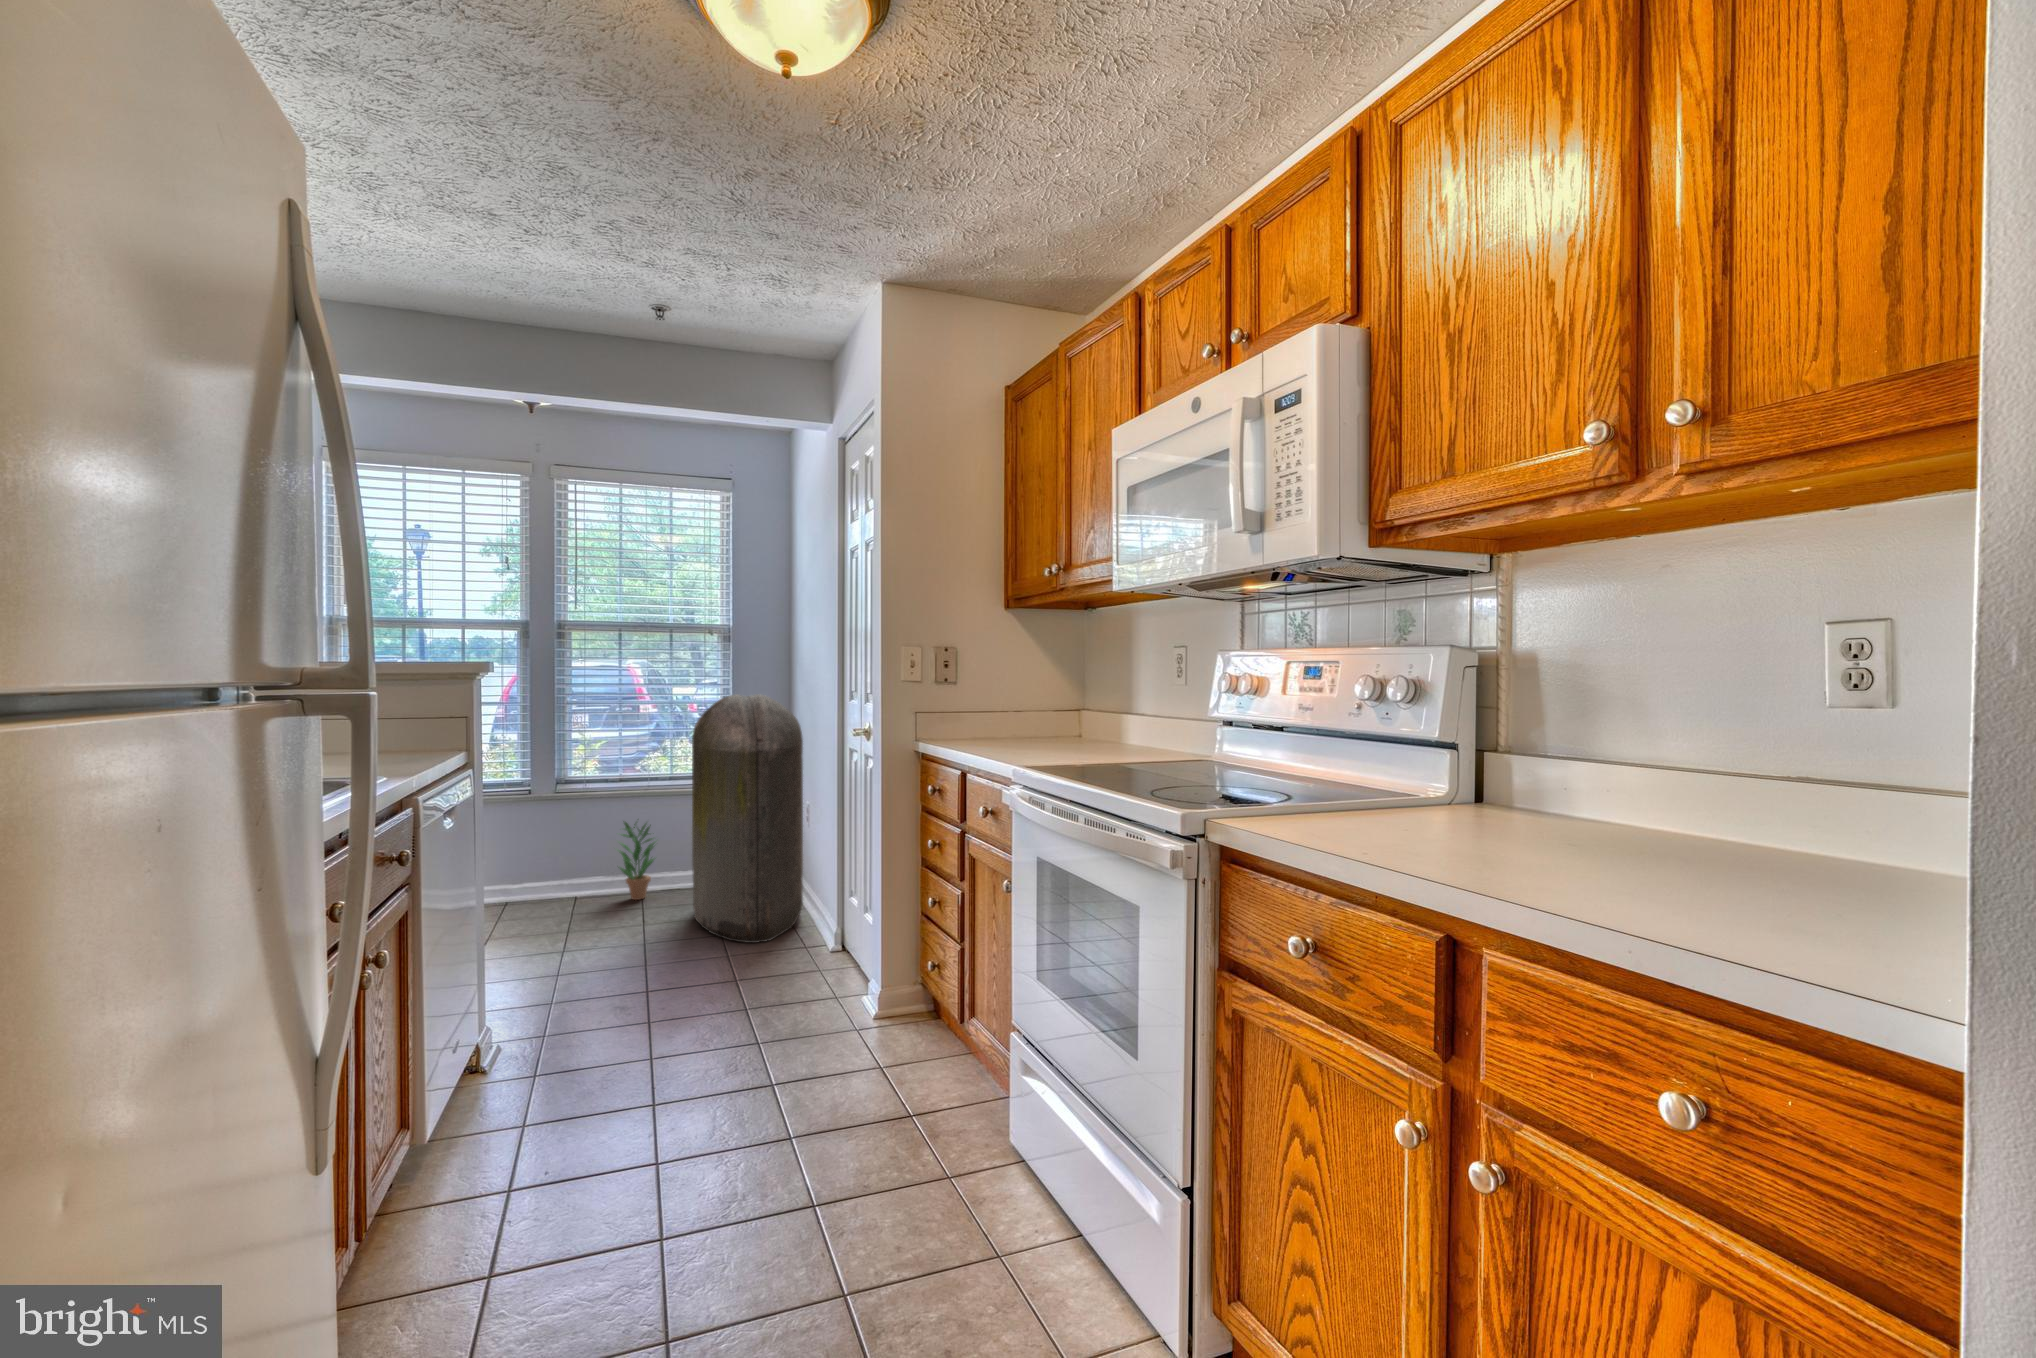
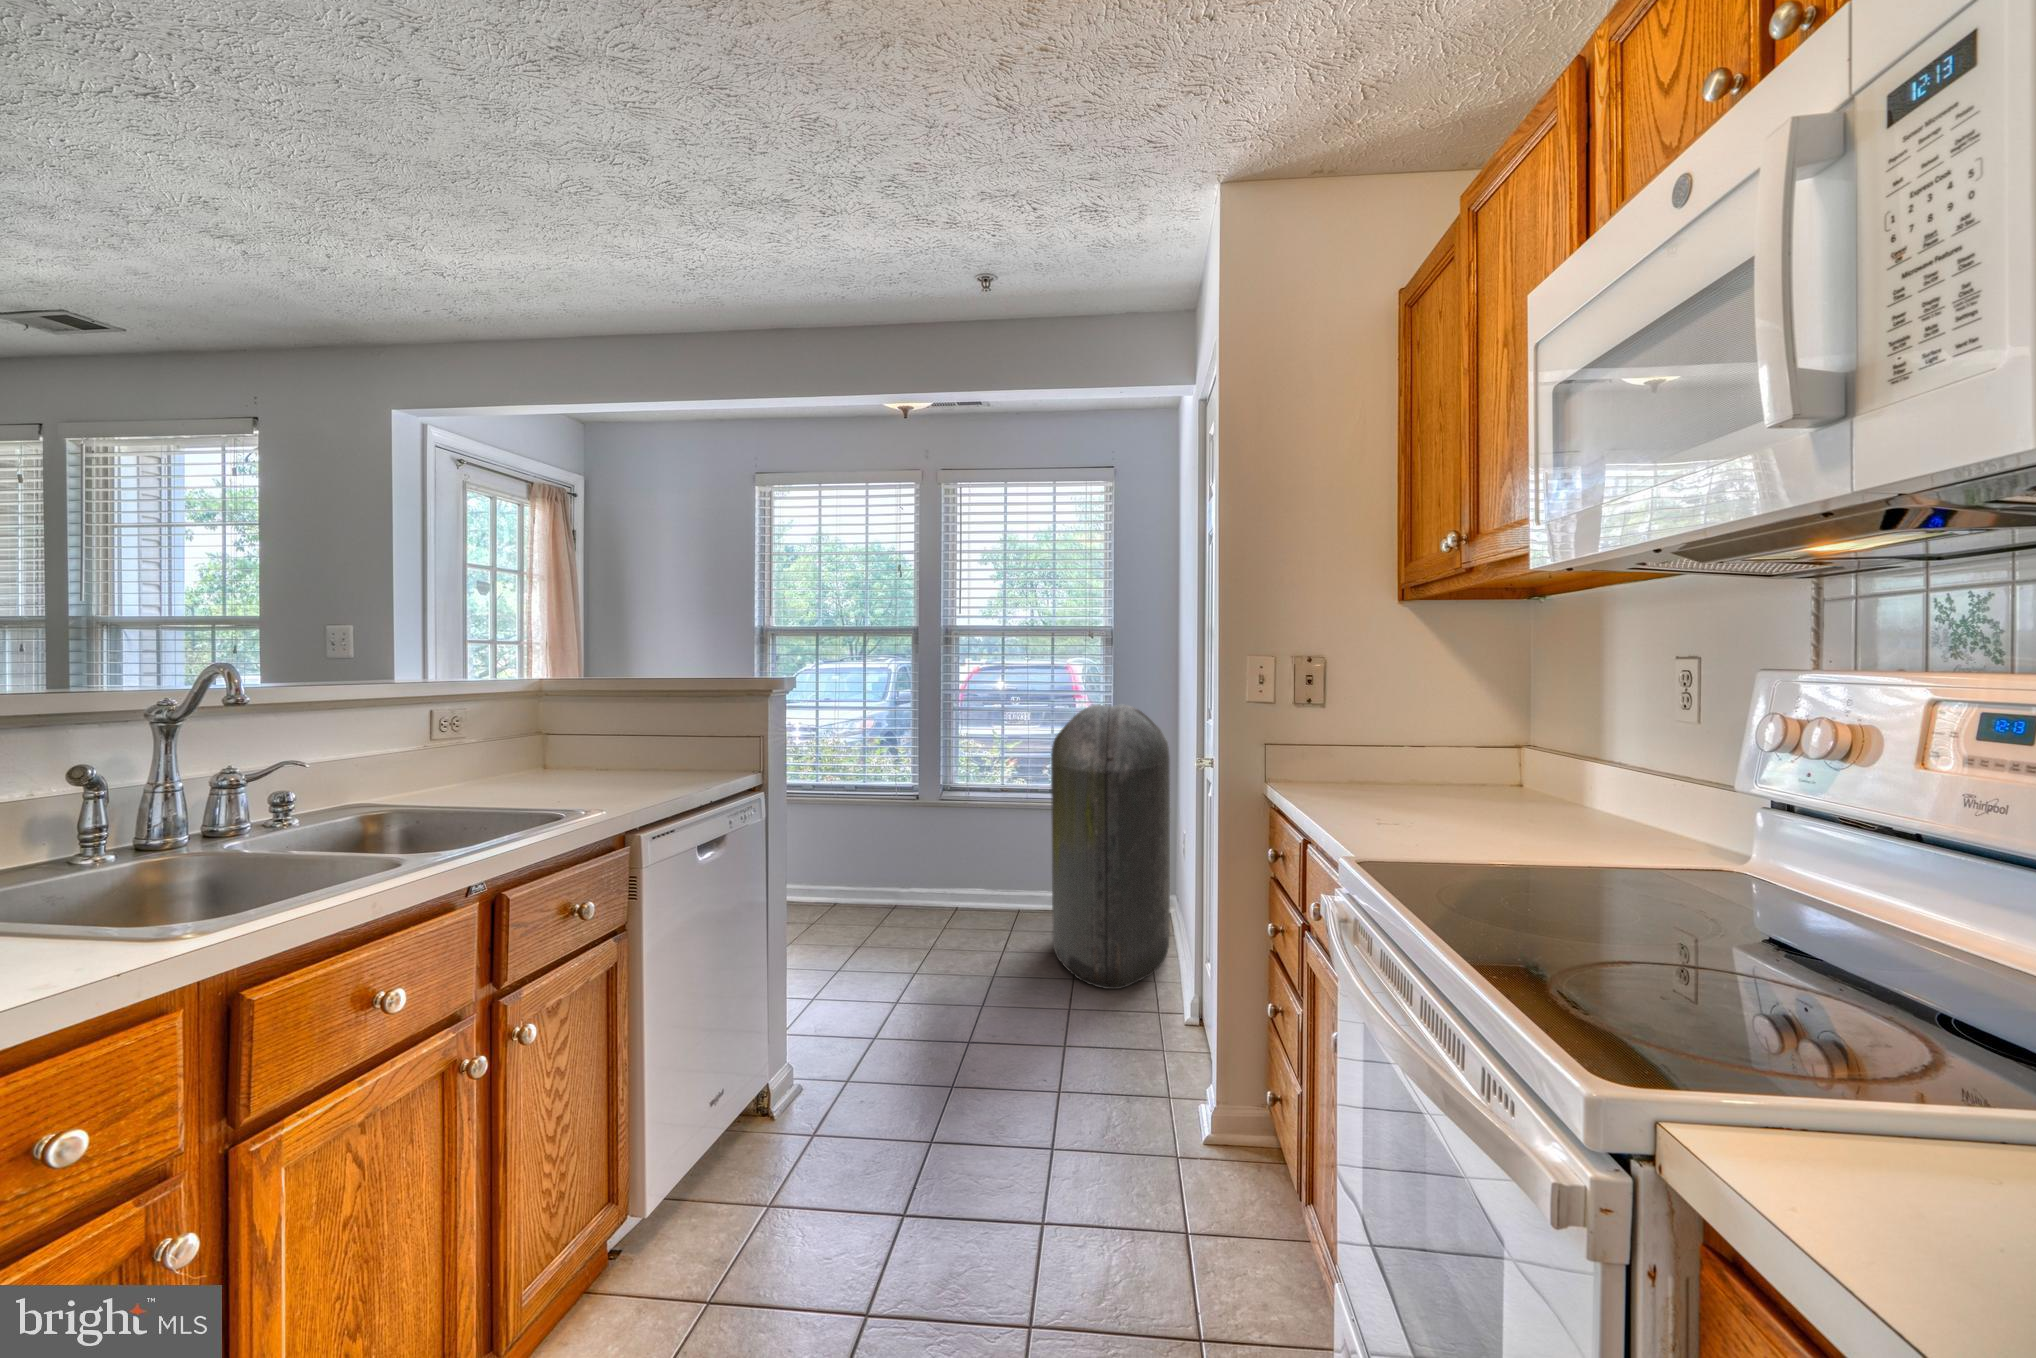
potted plant: present [619,822,655,900] -> none [991,829,1036,913]

